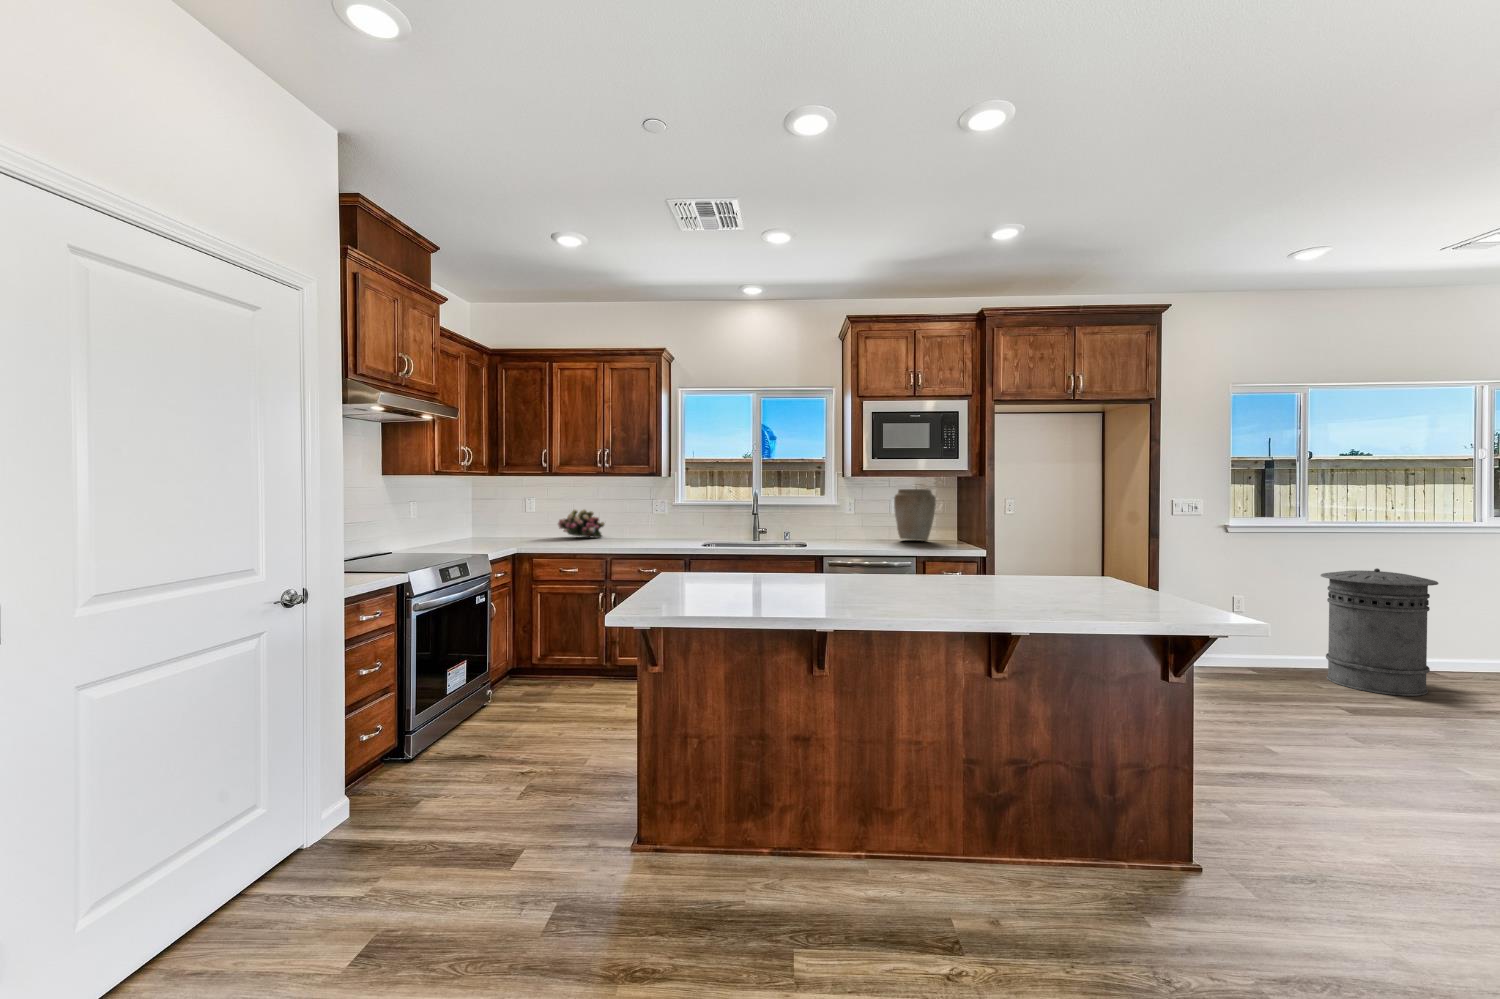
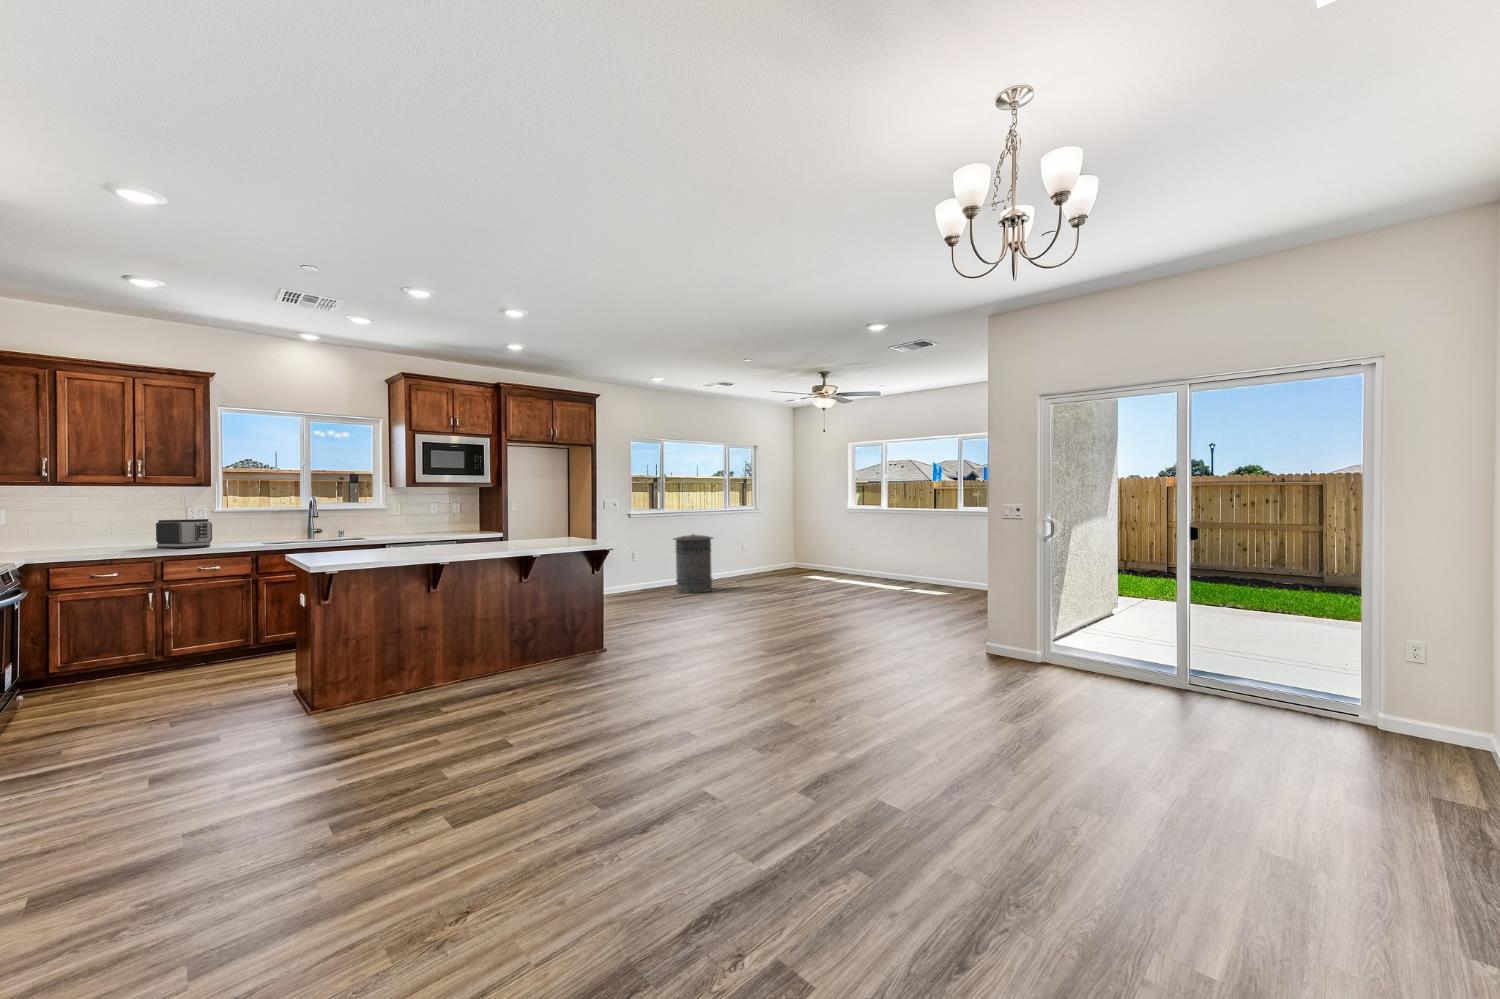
vase: present [894,489,936,541] -> none [432,496,464,533]
flower arrangement: present [558,509,604,538] -> none [56,518,125,546]
toaster: none [612,515,650,549] -> present [156,519,212,548]

